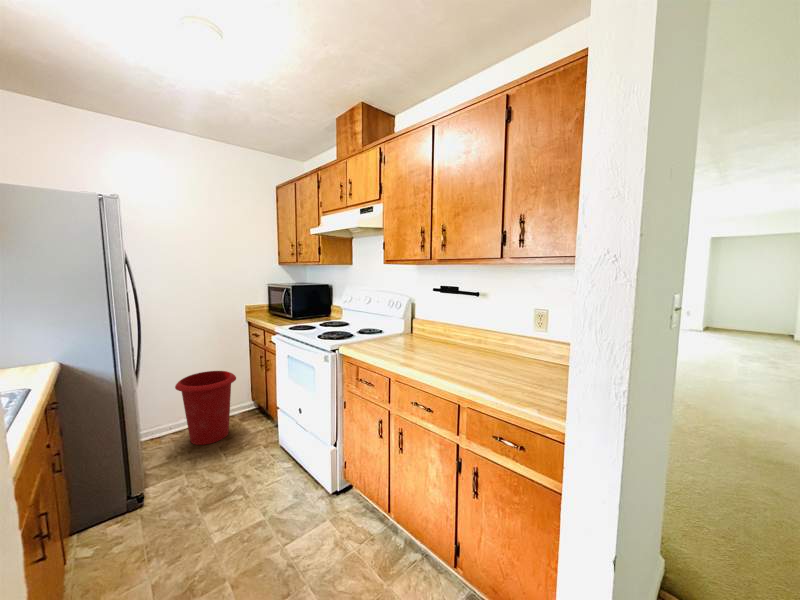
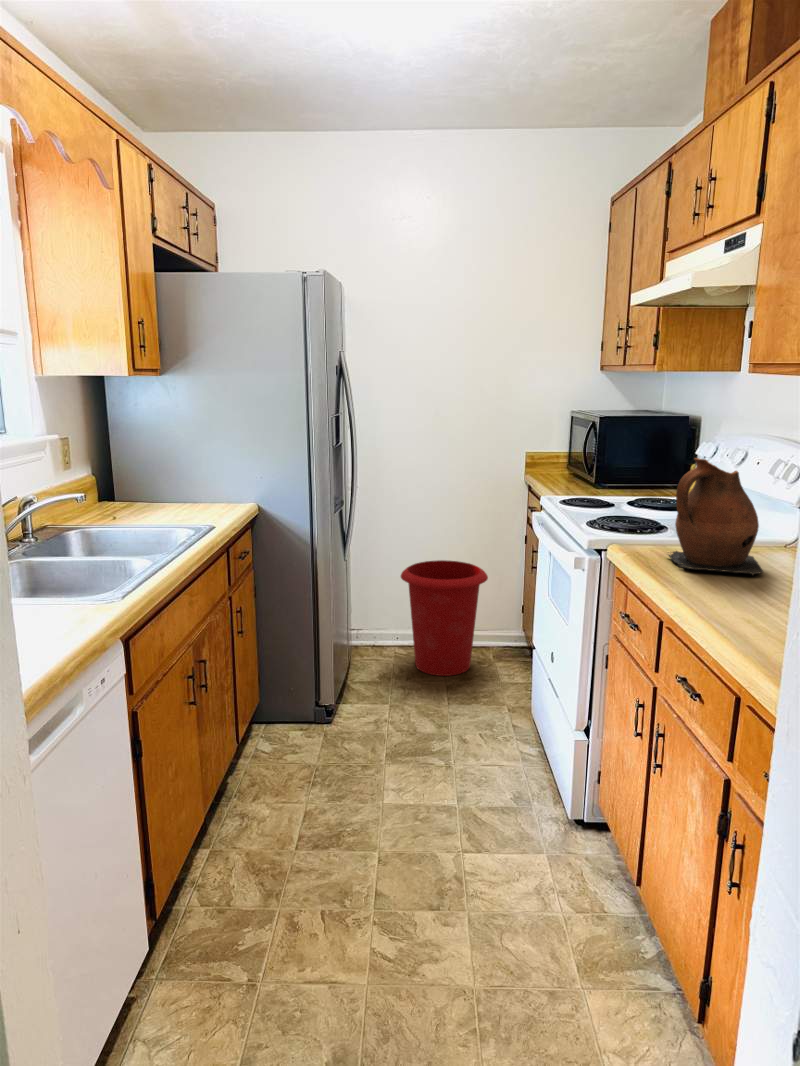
ceramic pitcher: none [368,303,412,354] -> present [669,458,763,576]

